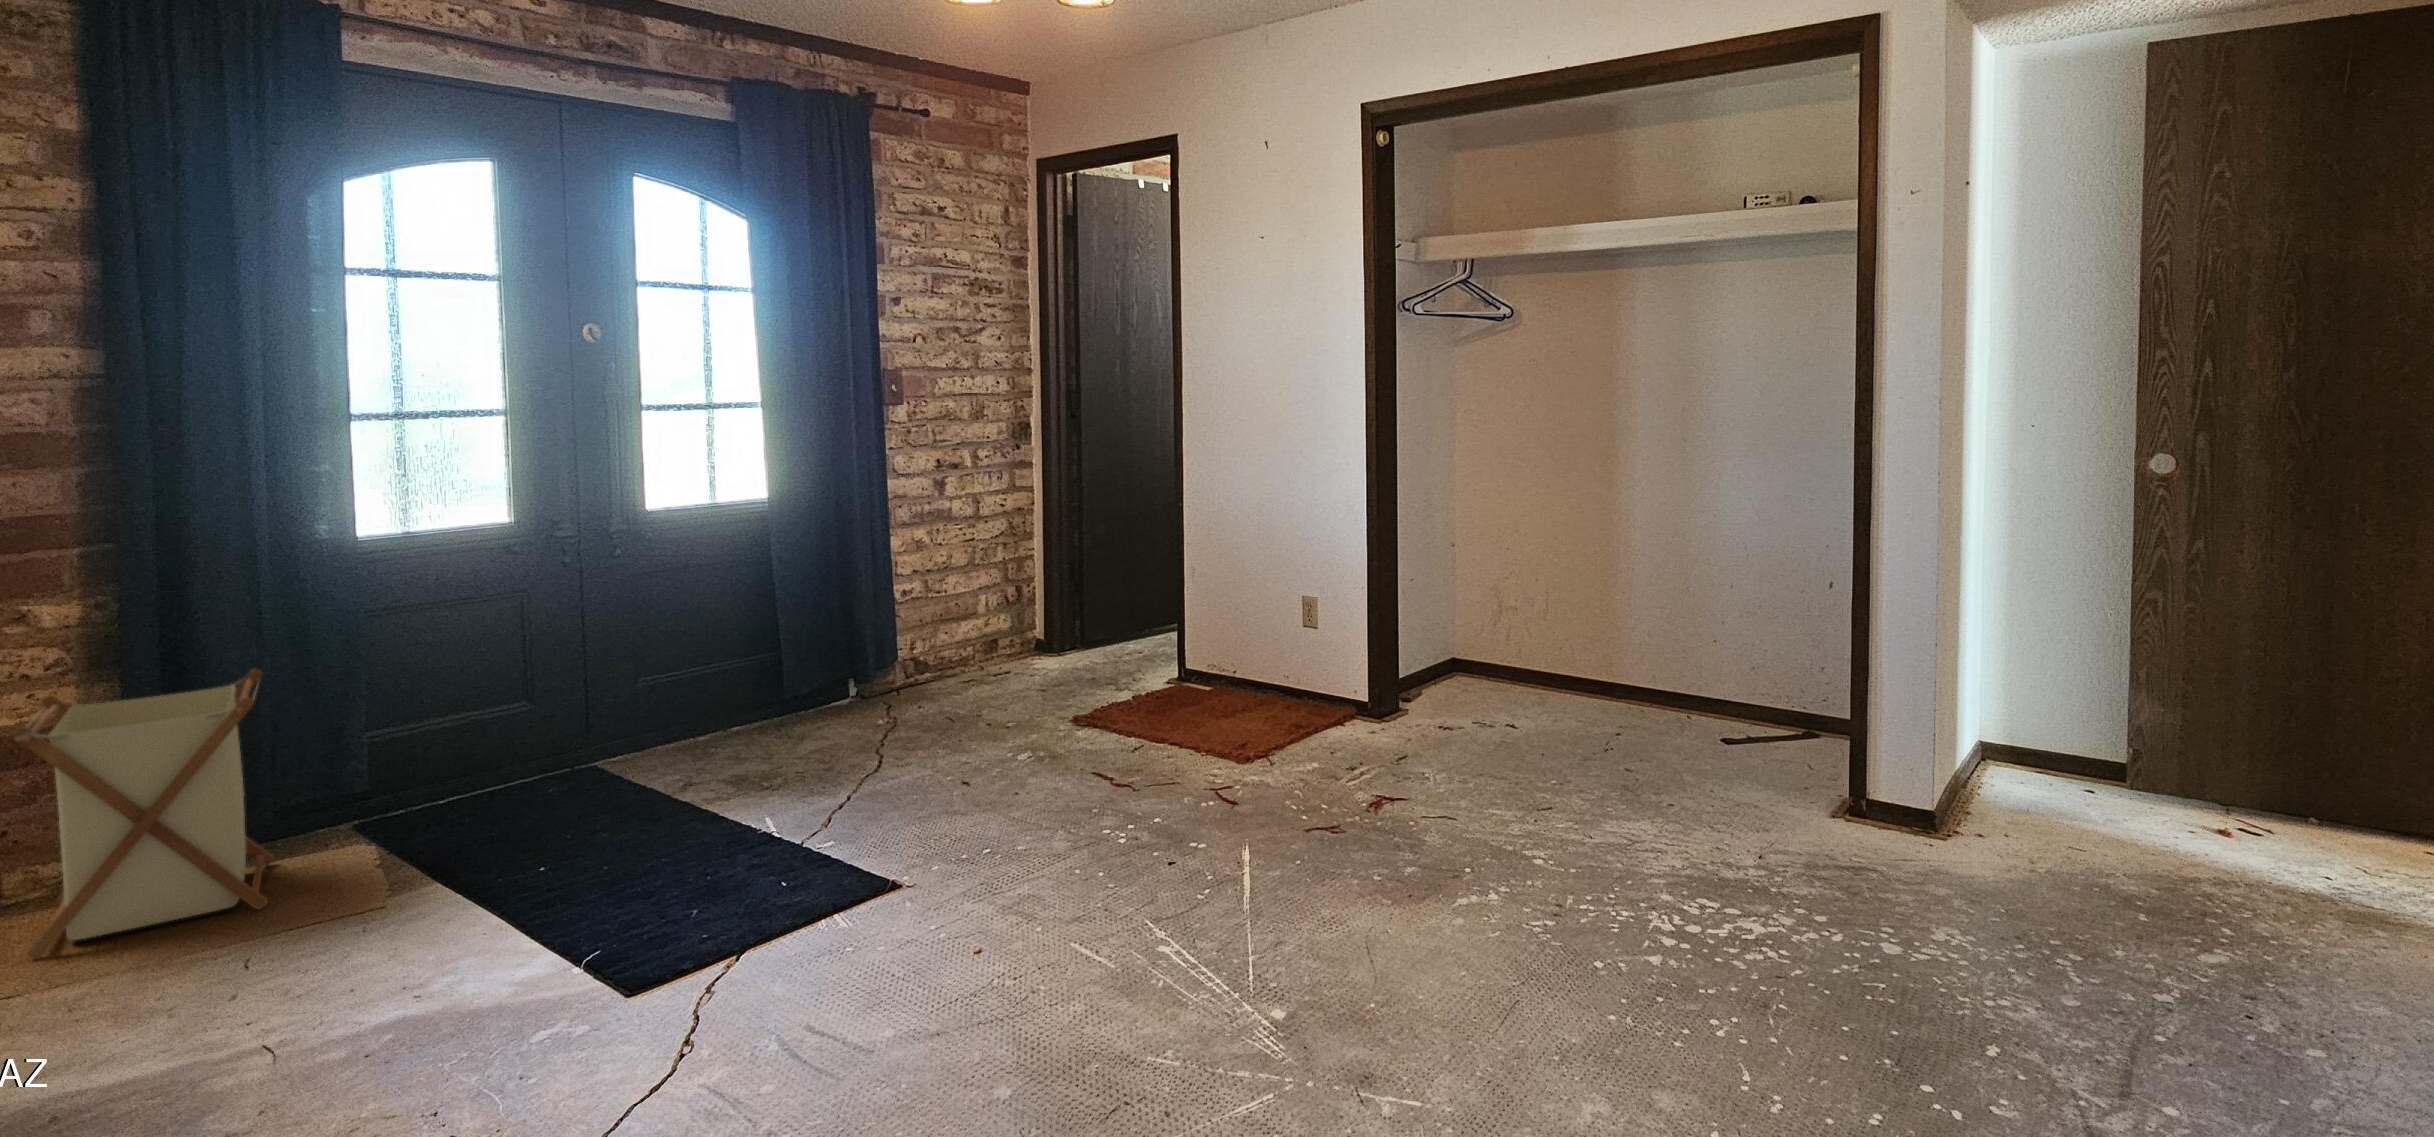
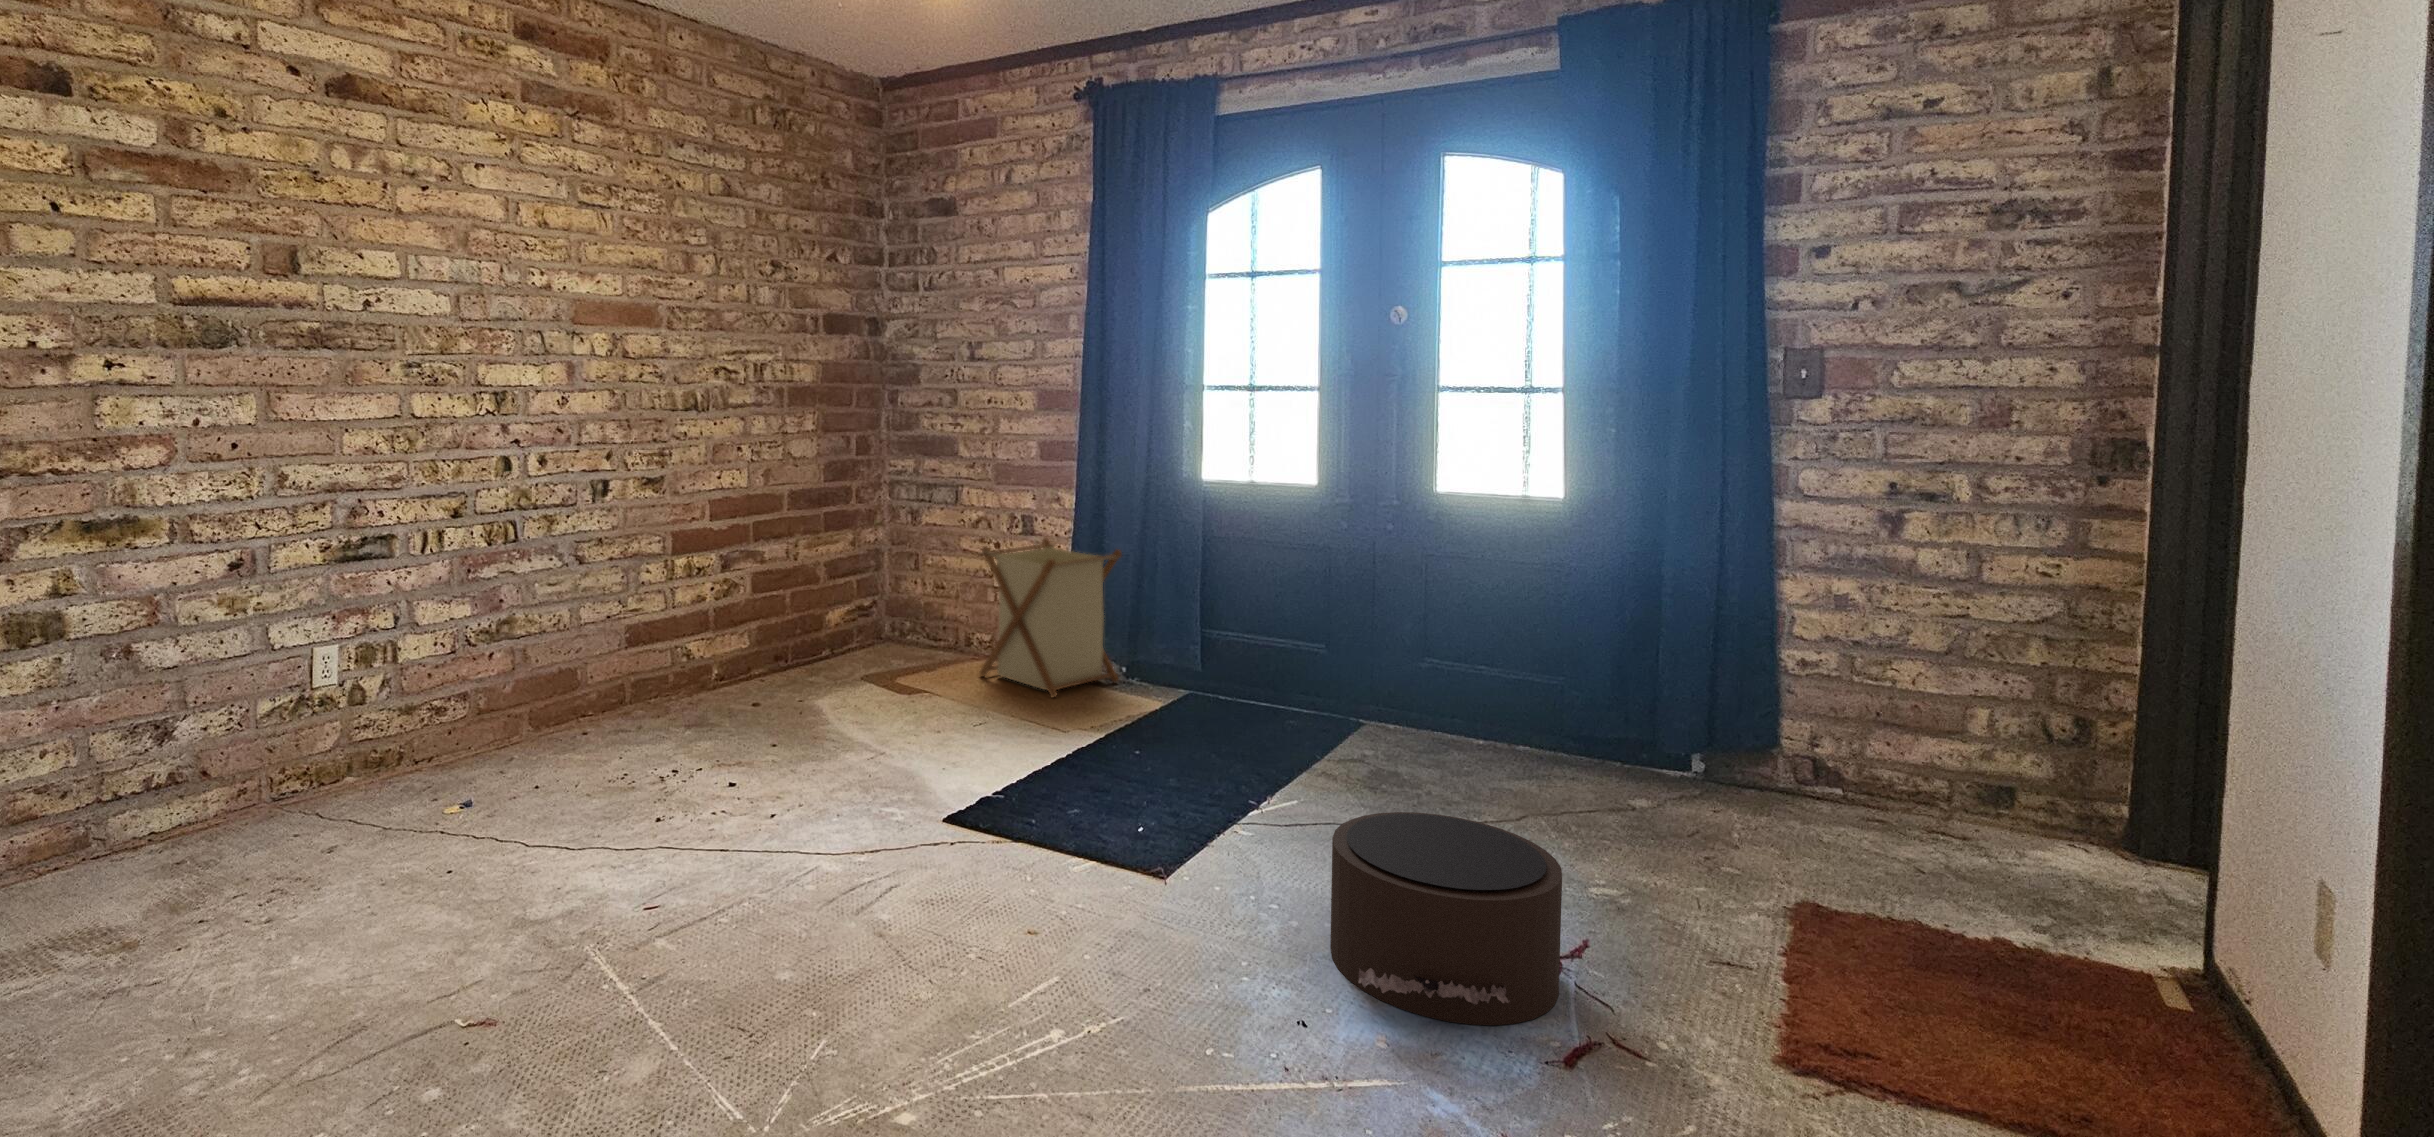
pouf: none [981,713,1188,846] -> present [1330,812,1562,1025]

